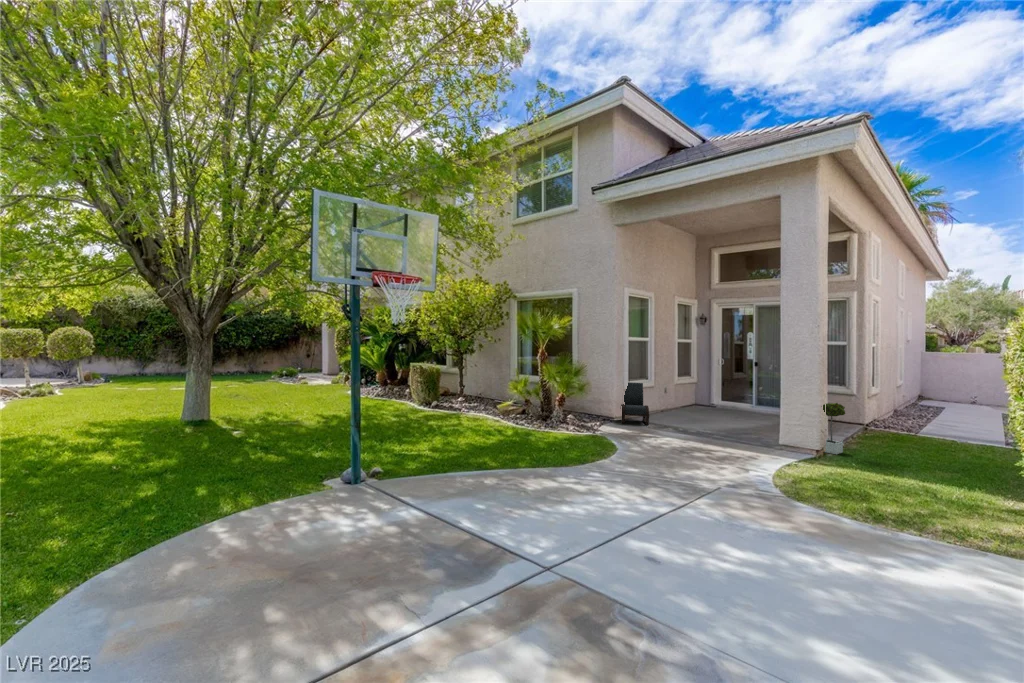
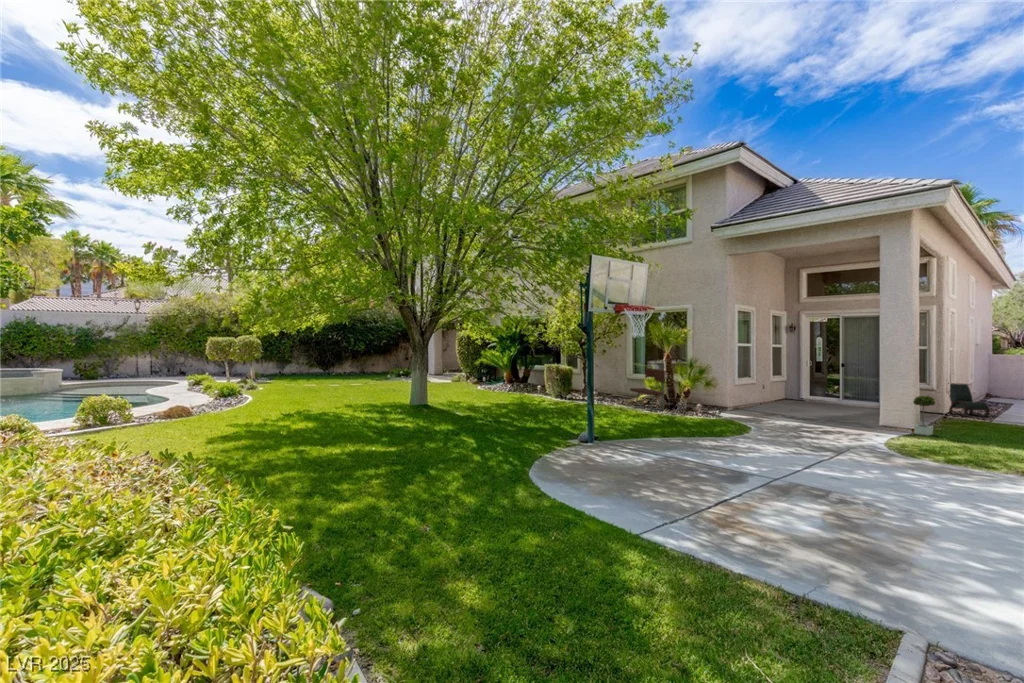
bench: none [500,367,537,420] -> present [630,368,665,410]
lounge chair: present [621,383,649,425] -> present [948,383,990,417]

